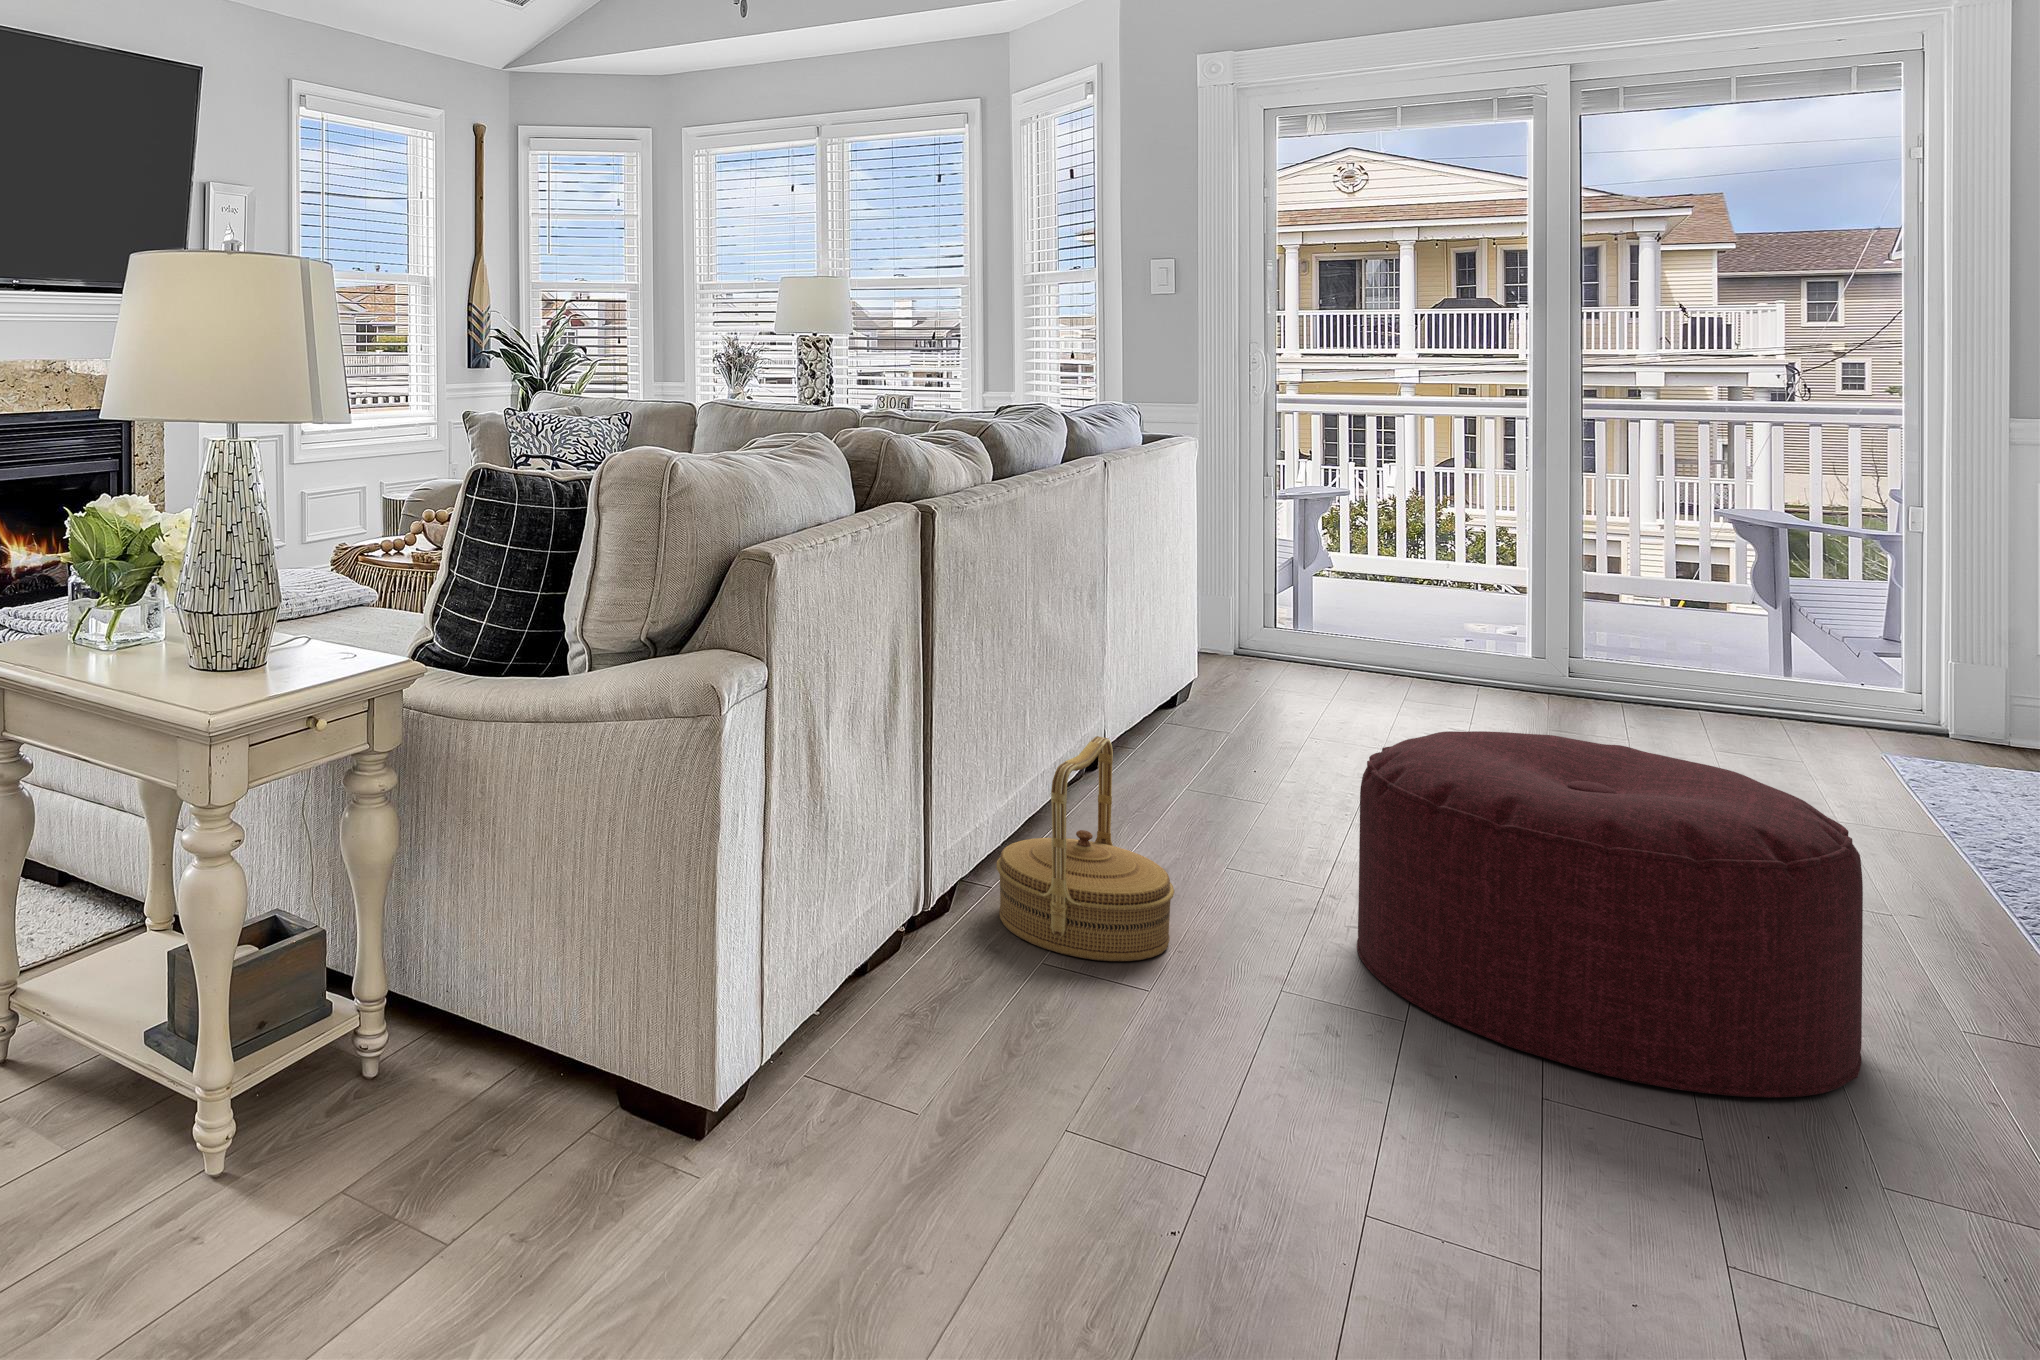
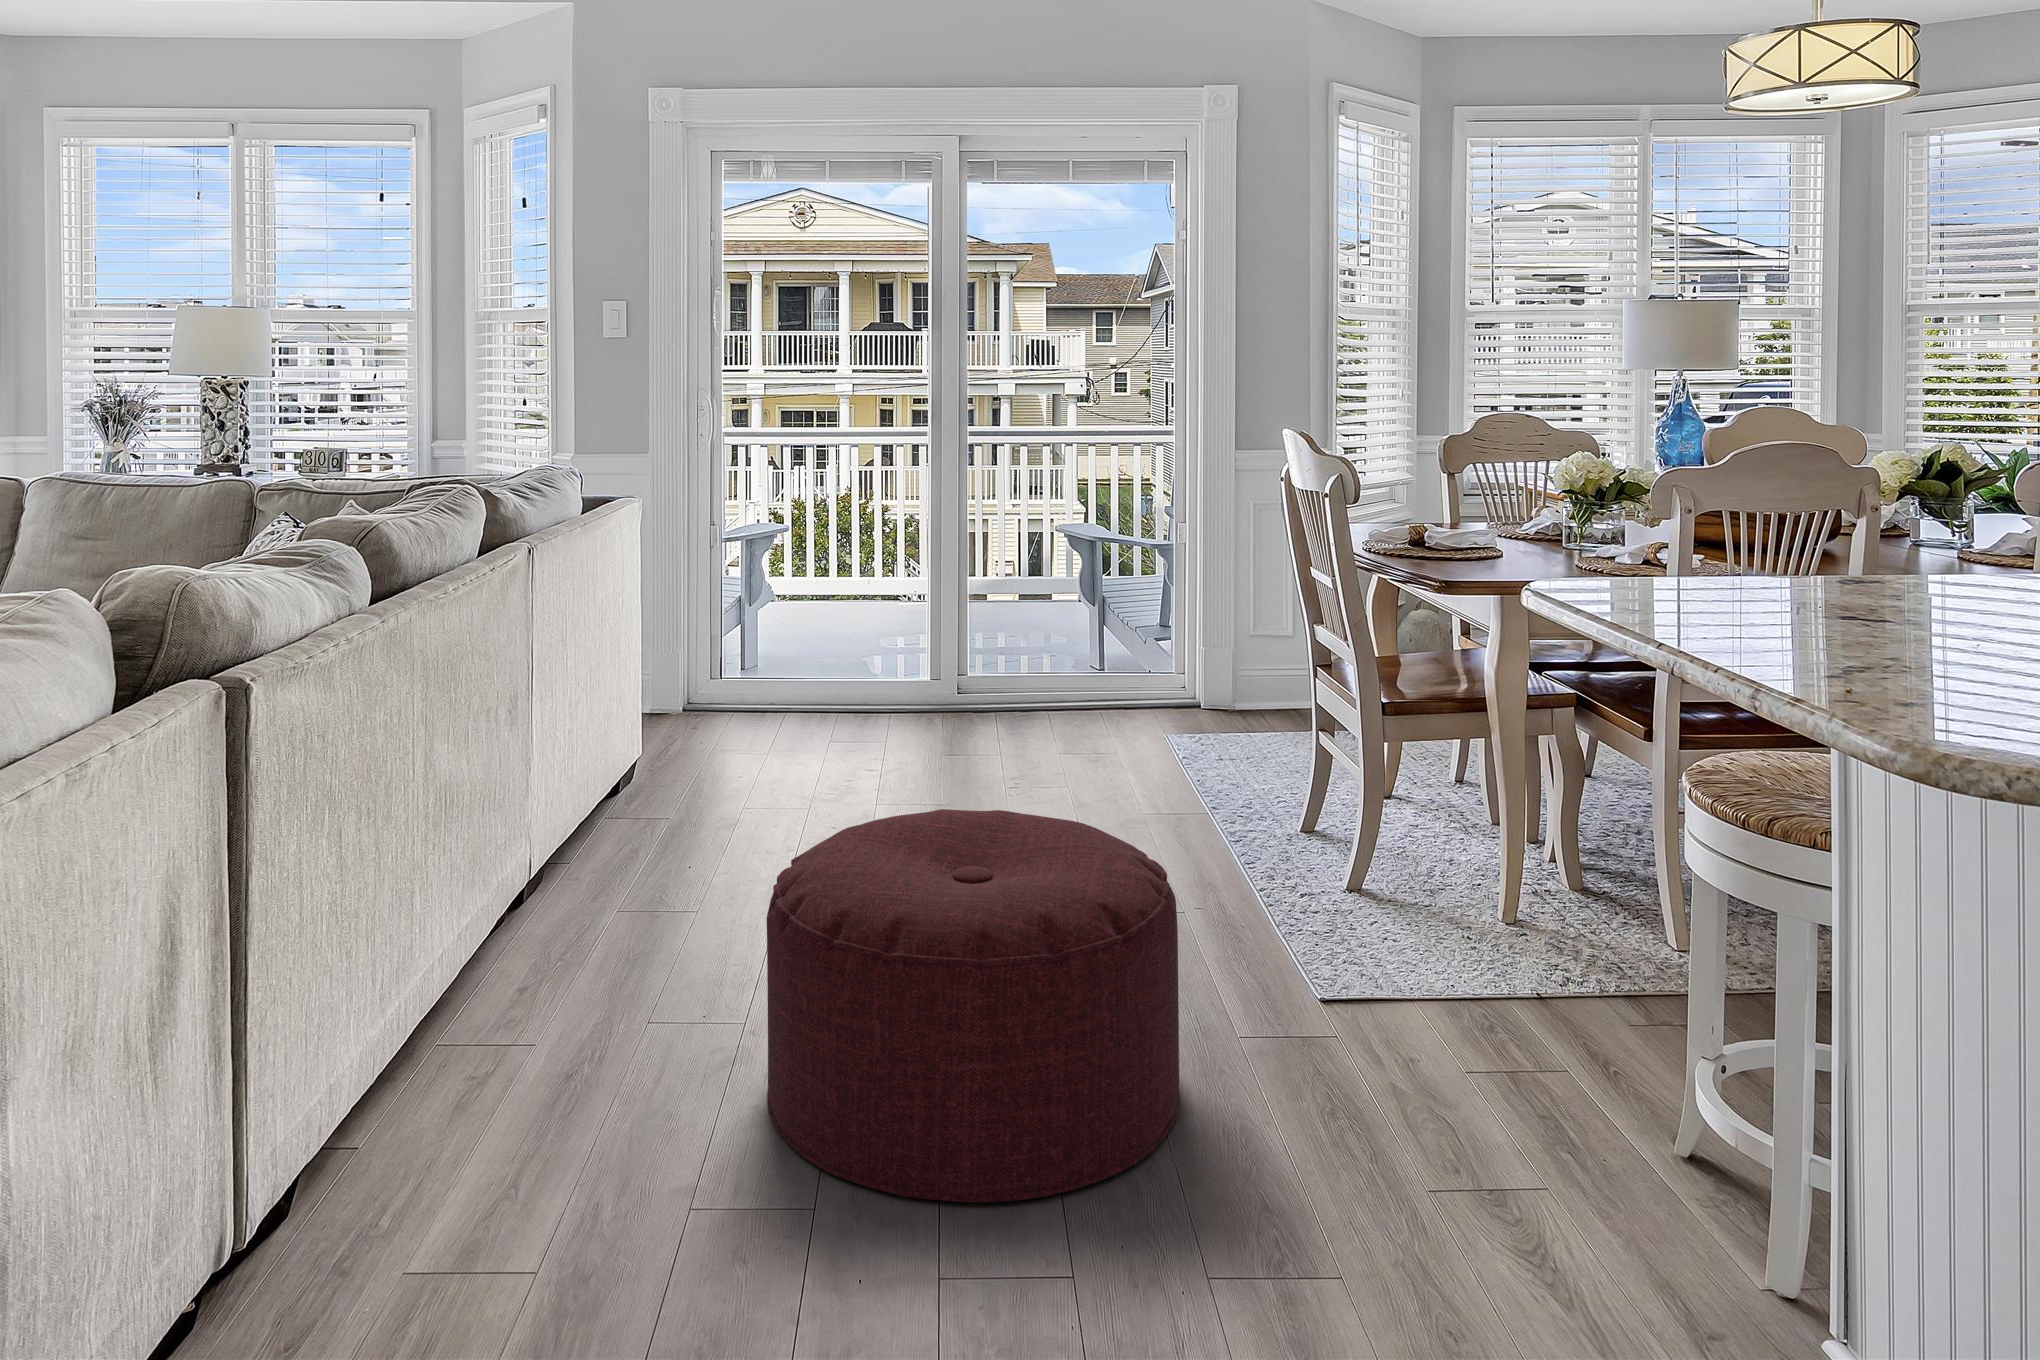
basket: present [997,736,1174,961] -> none [351,917,570,1231]

